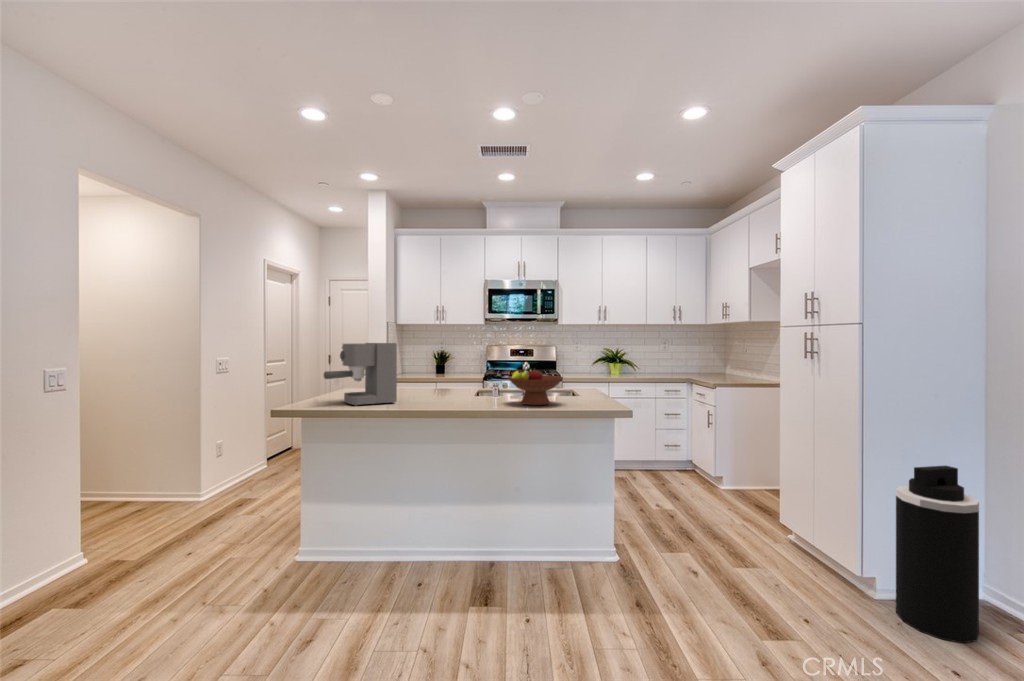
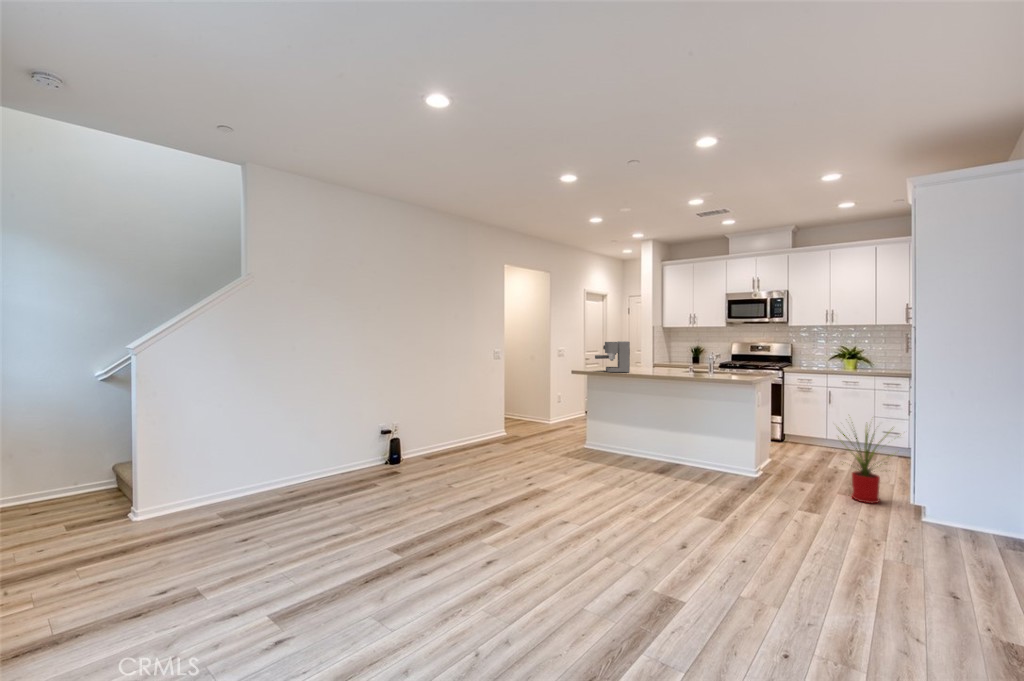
fruit bowl: present [508,368,563,405] -> none [686,356,721,378]
house plant: none [714,443,816,575] -> present [838,427,893,503]
trash can: present [896,466,979,643] -> none [926,429,986,547]

